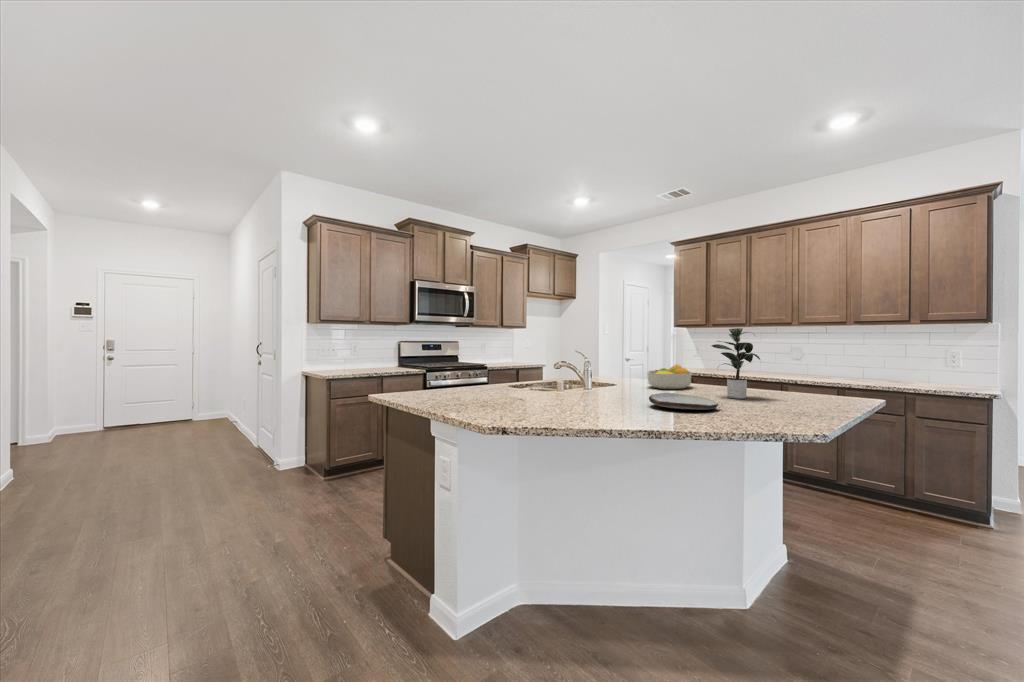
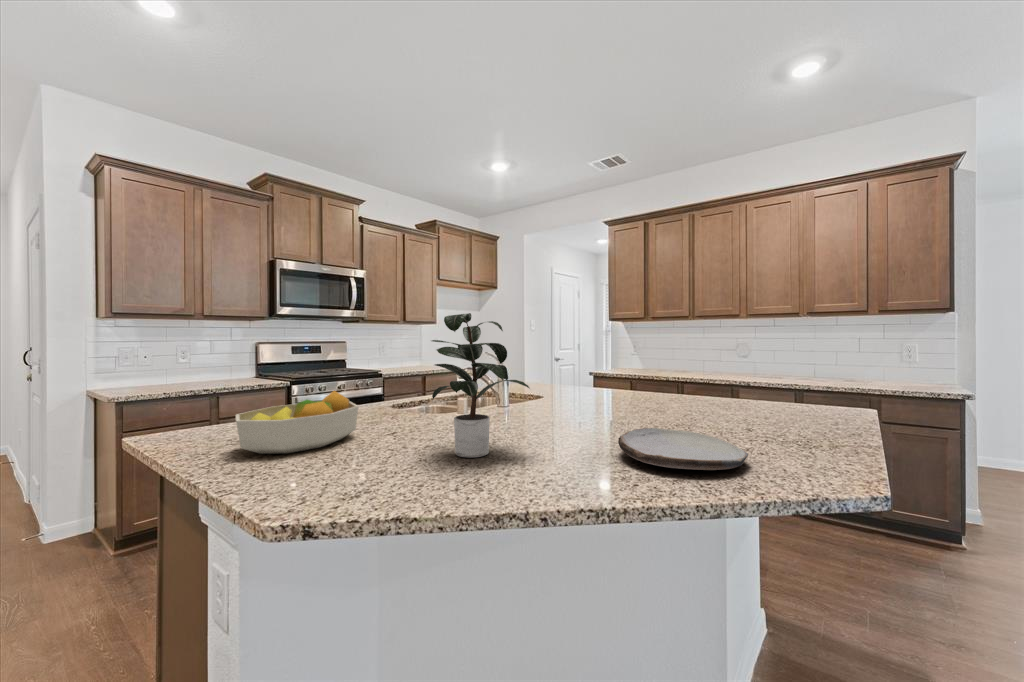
potted plant: present [712,328,760,399] -> present [432,313,529,458]
fruit bowl: present [647,365,692,389] -> present [236,391,358,454]

